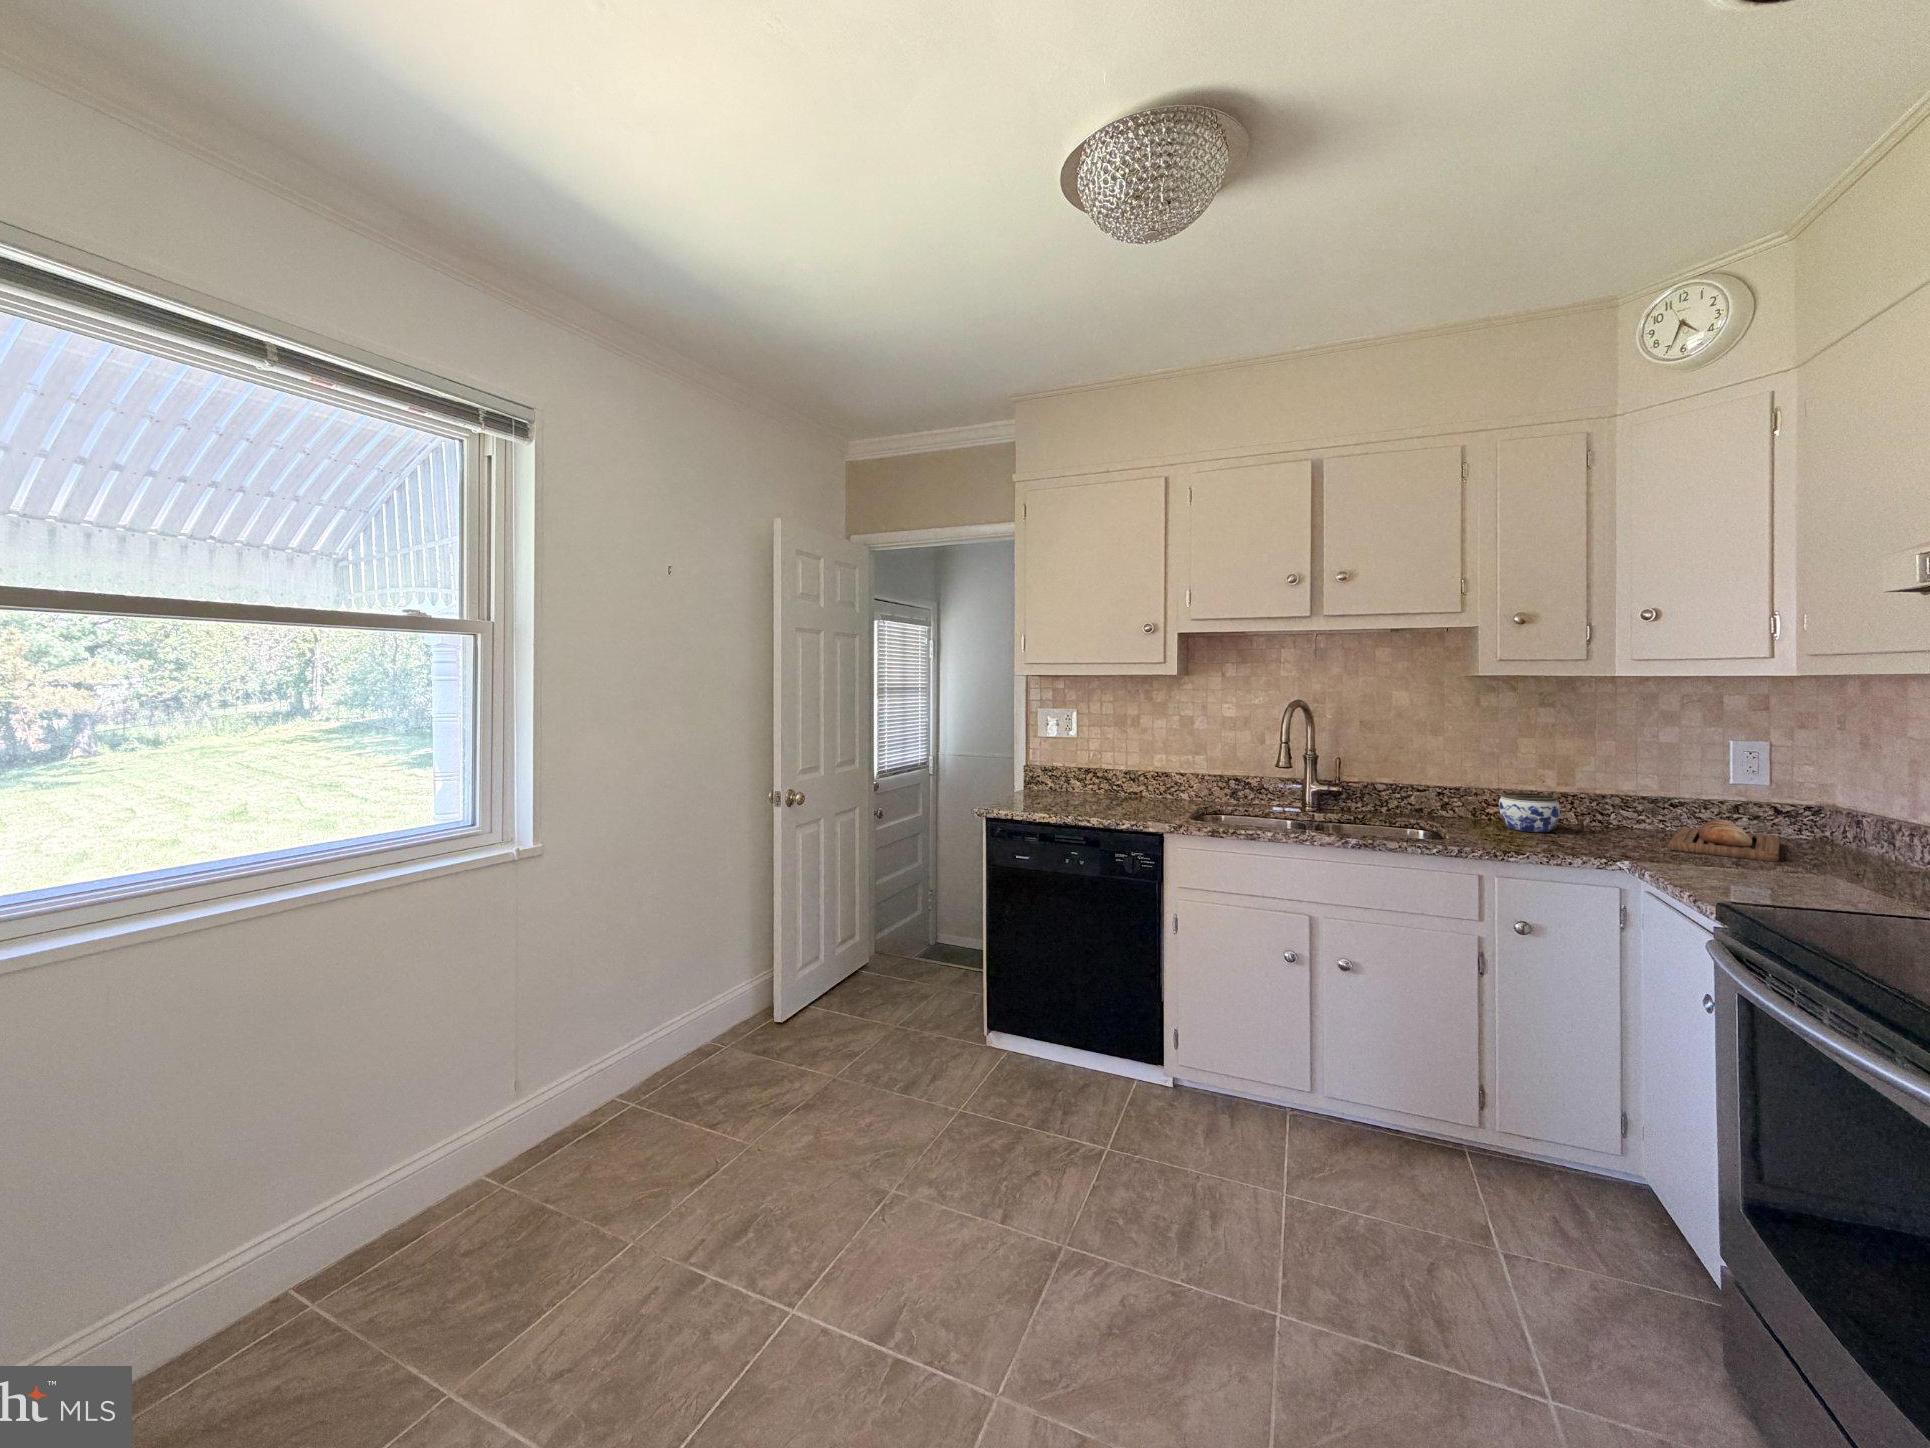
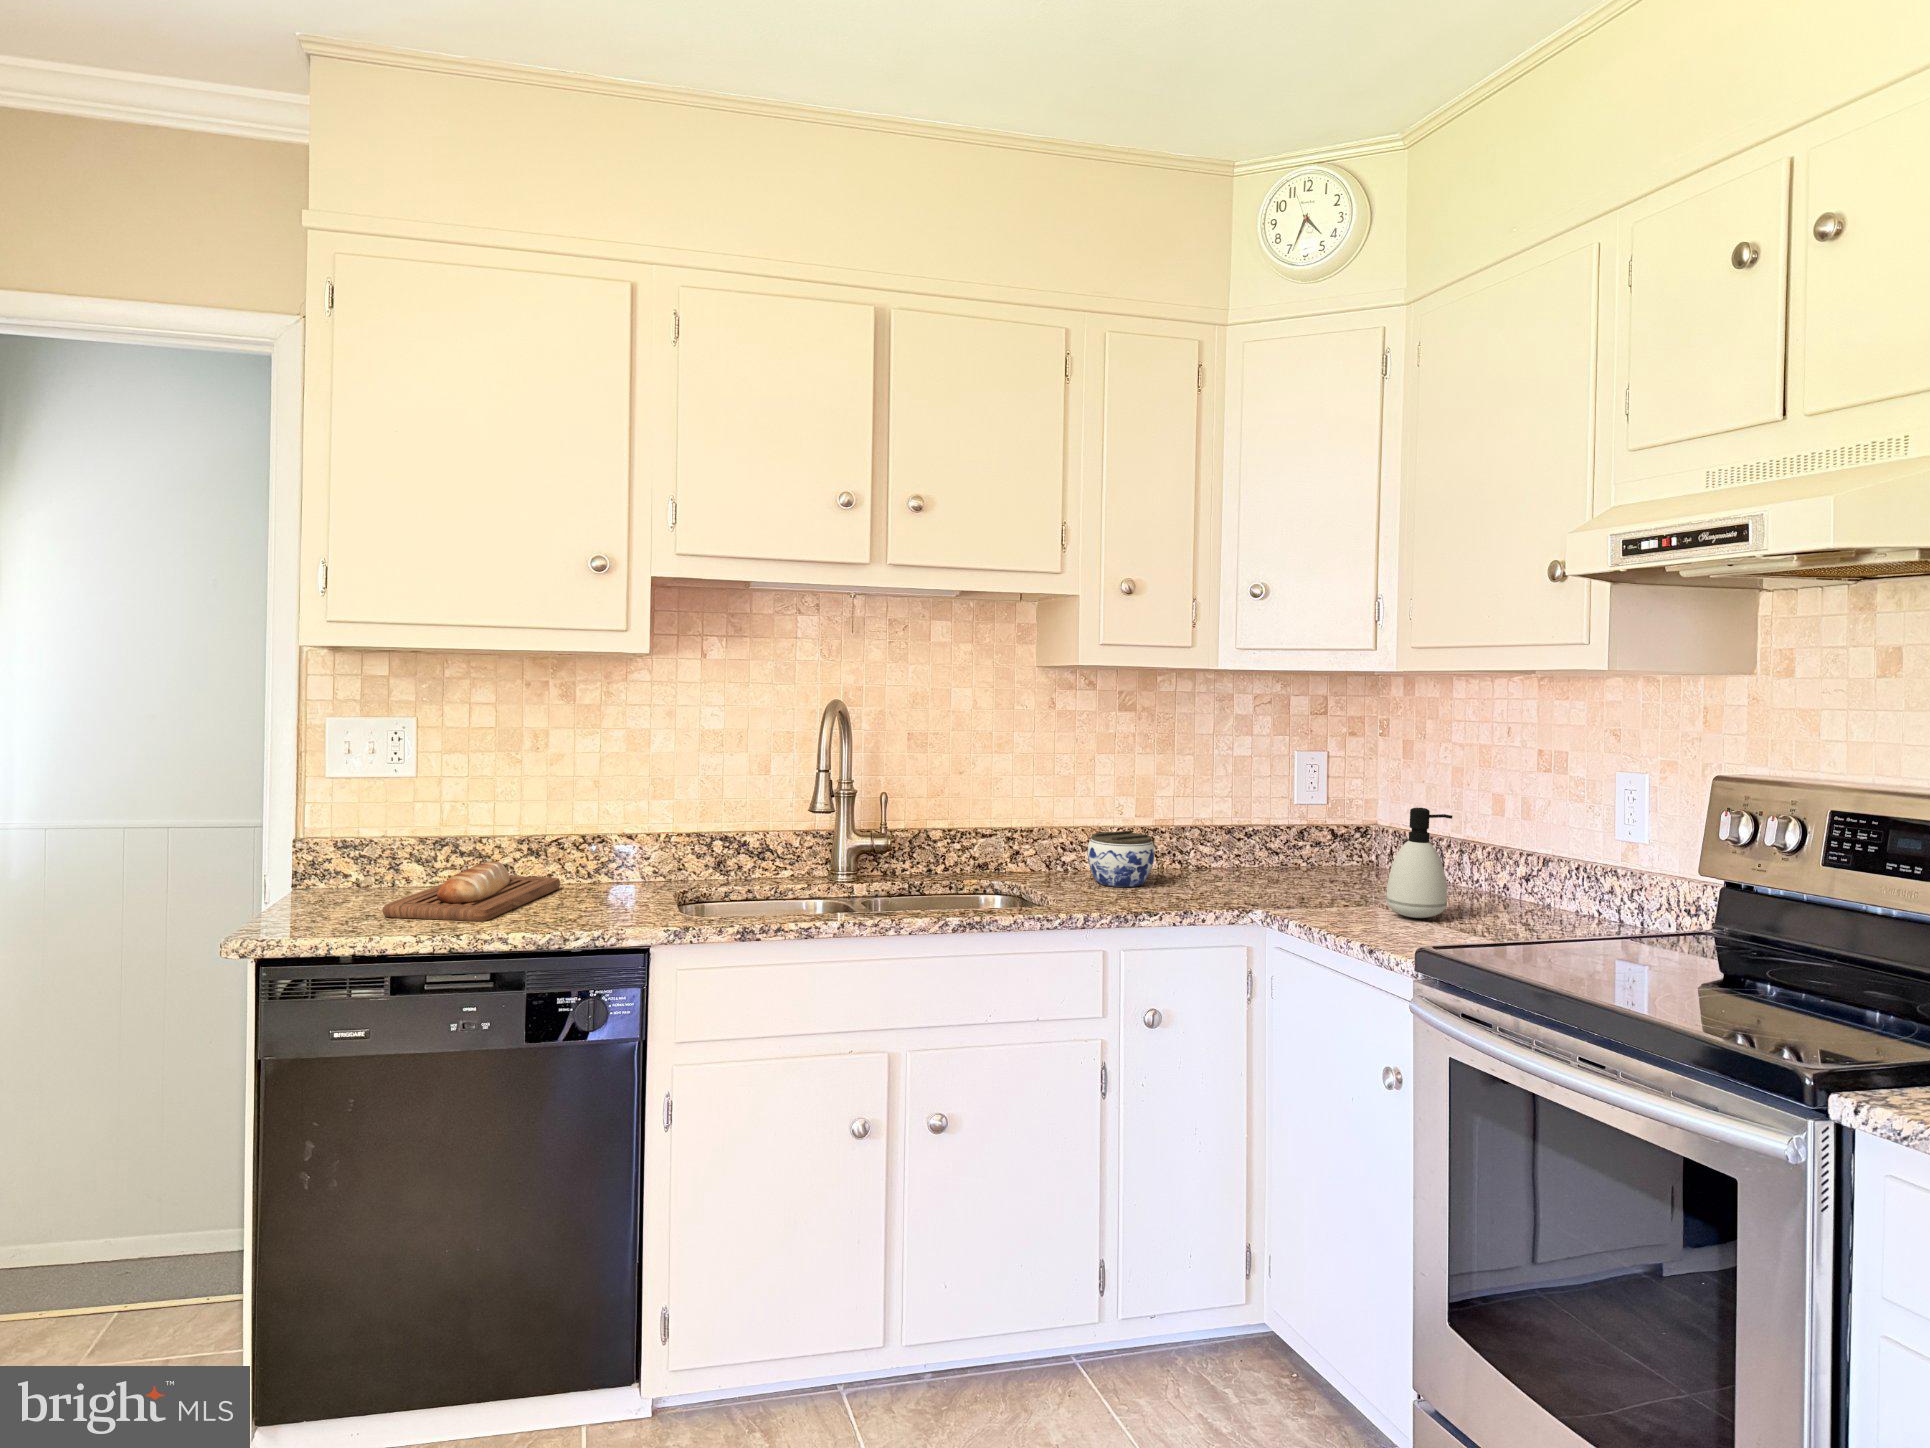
soap dispenser: none [1787,783,1866,879] -> present [1386,807,1452,918]
bread loaf: present [1669,819,1780,862] -> present [383,861,560,921]

